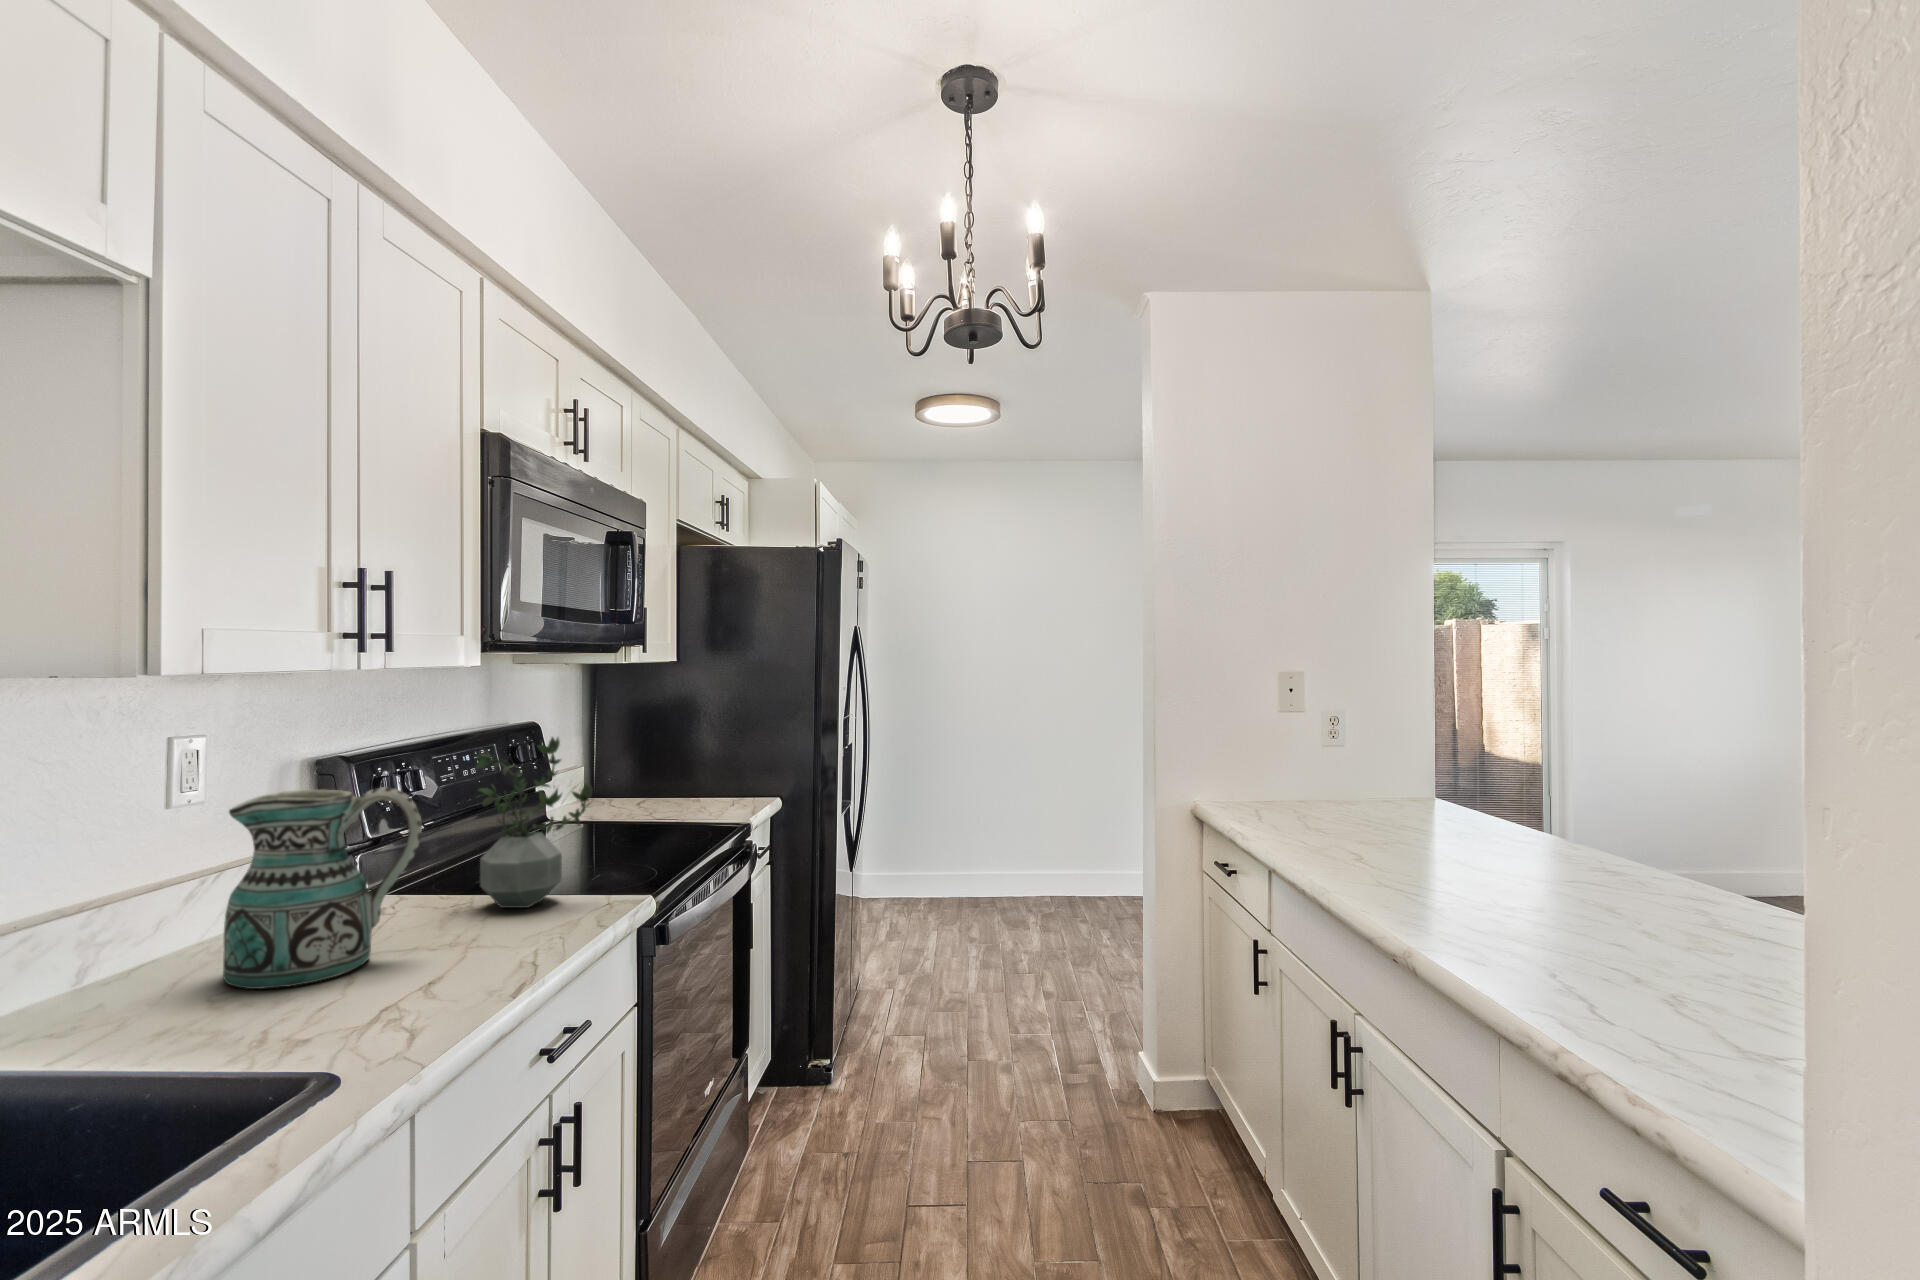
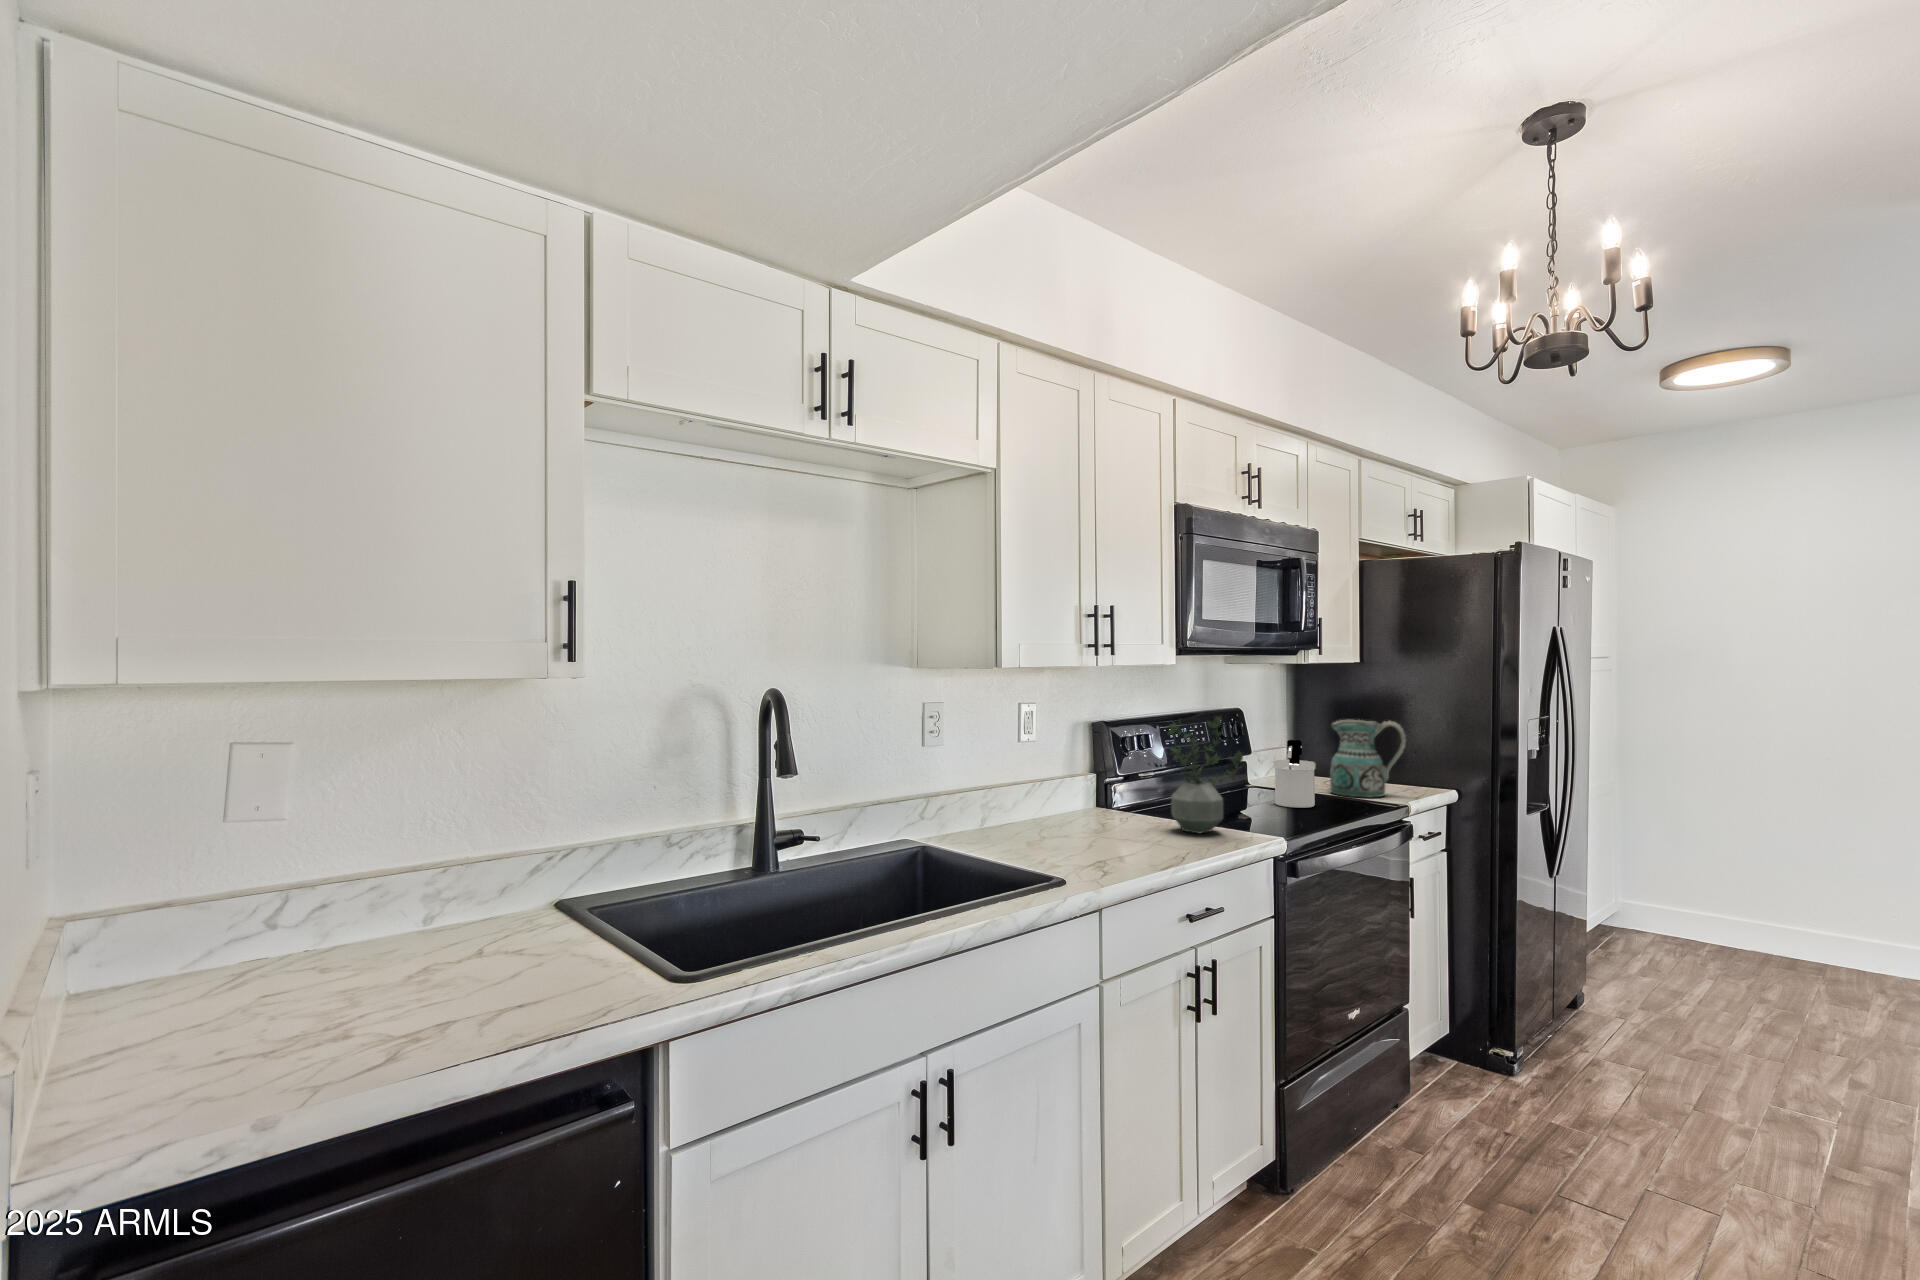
soap dispenser: none [595,758,647,844] -> present [1274,740,1316,808]
ceramic pitcher: present [223,787,422,989] -> present [1330,720,1406,797]

